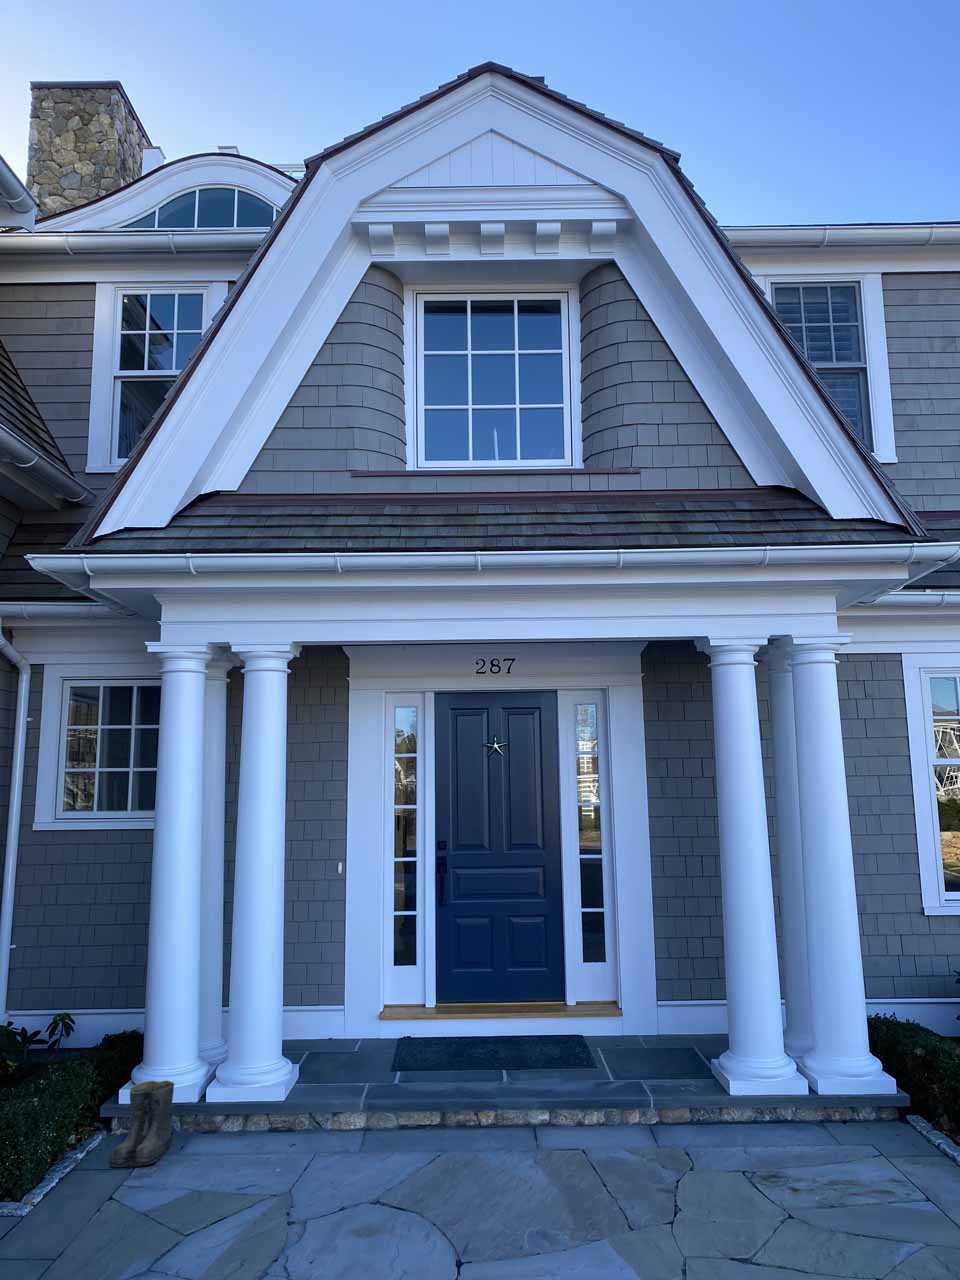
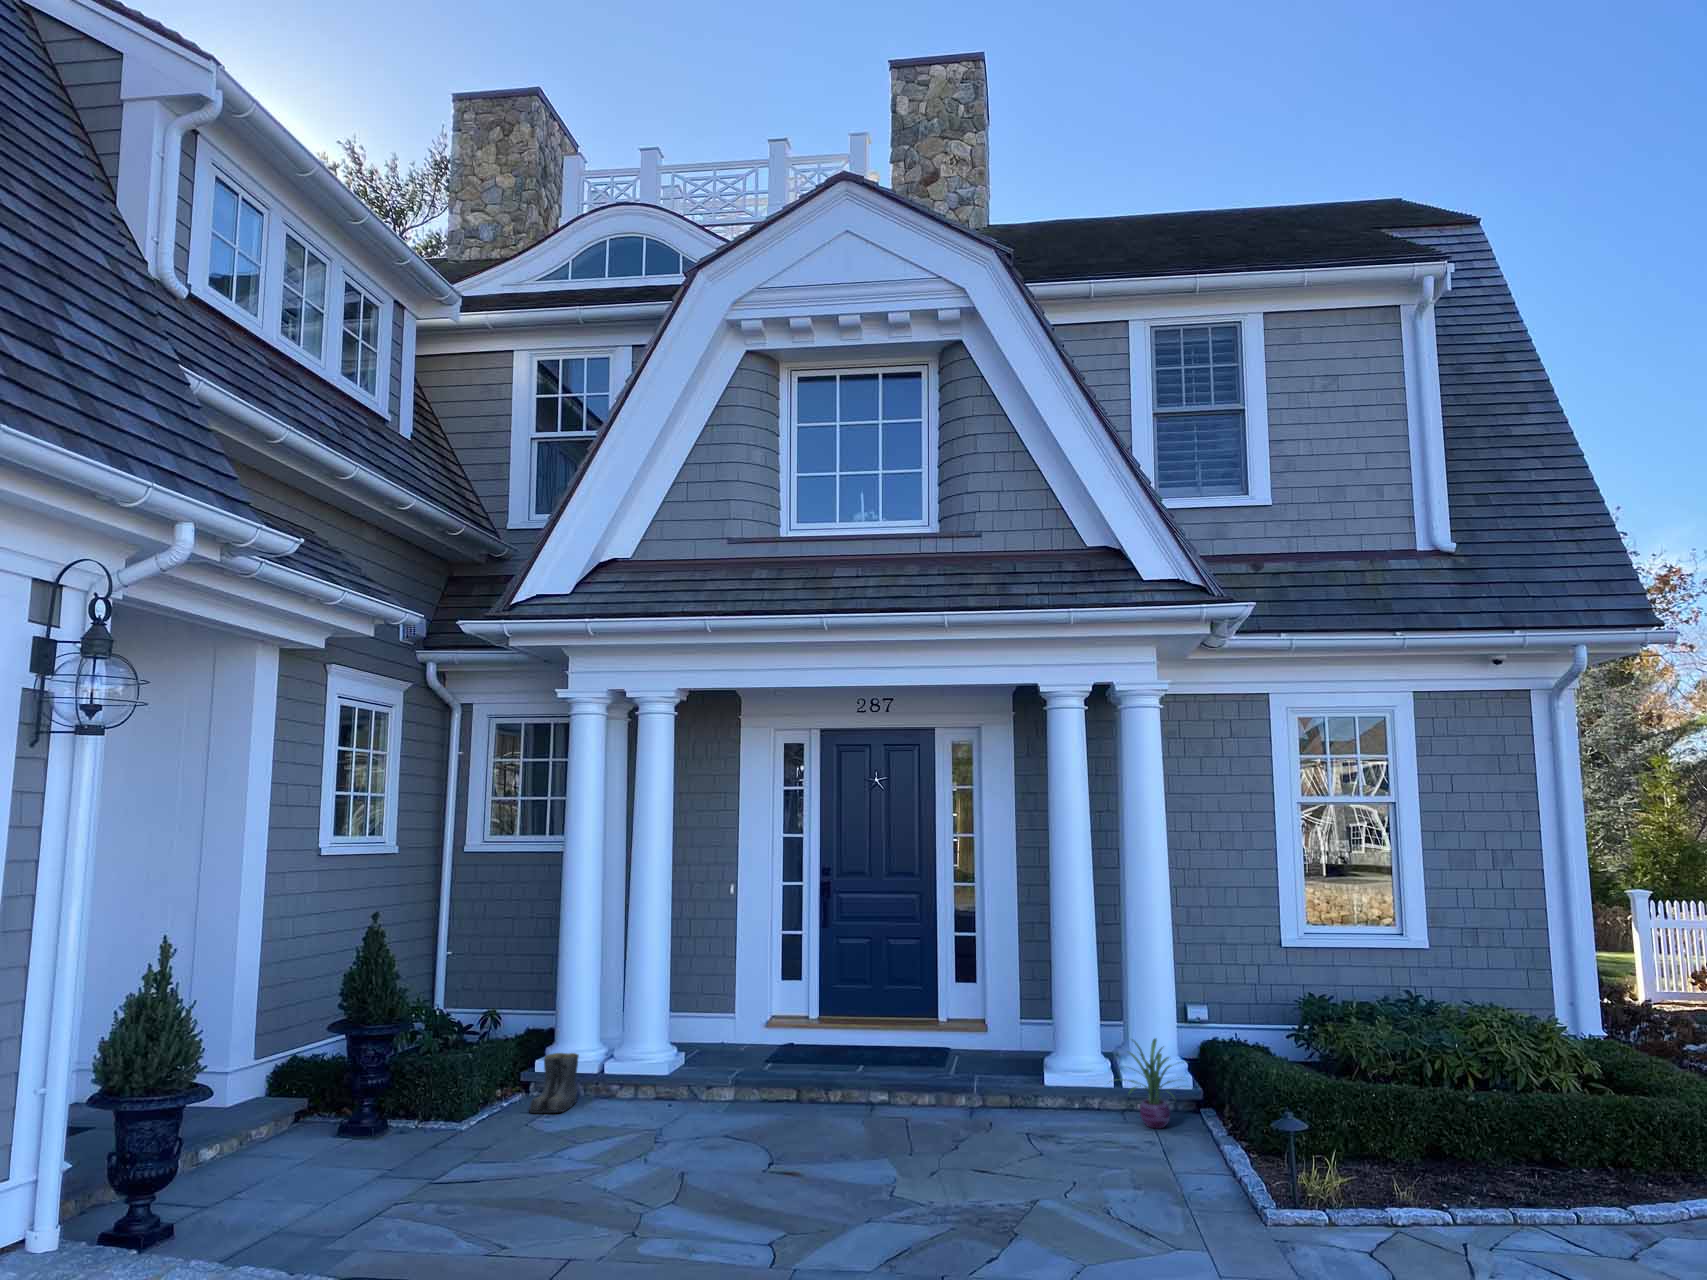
decorative plant: none [809,1036,913,1146] -> present [1115,1039,1179,1128]

